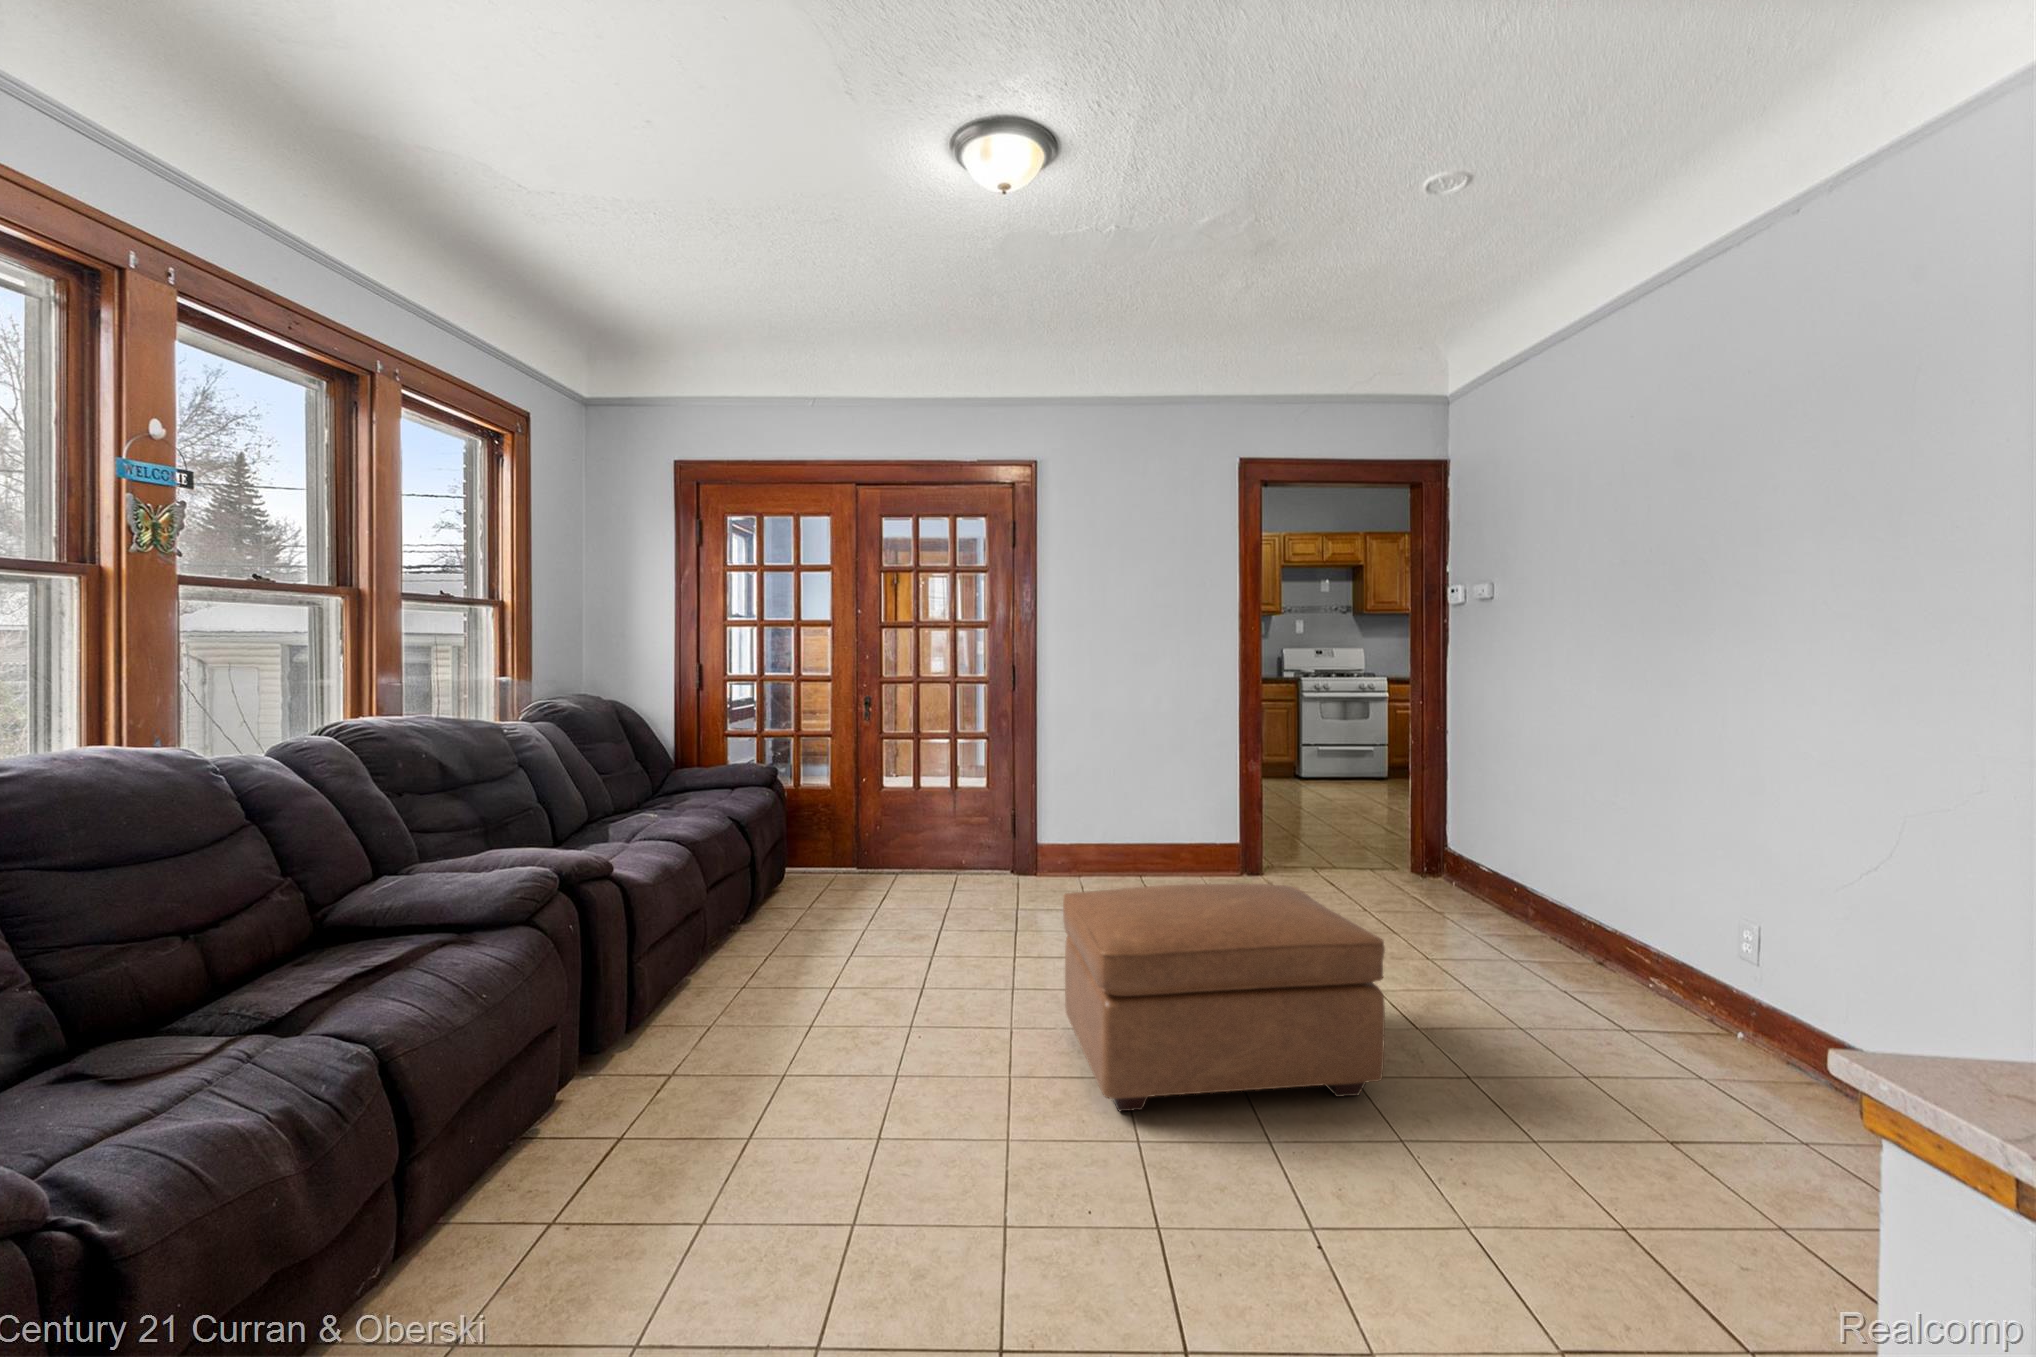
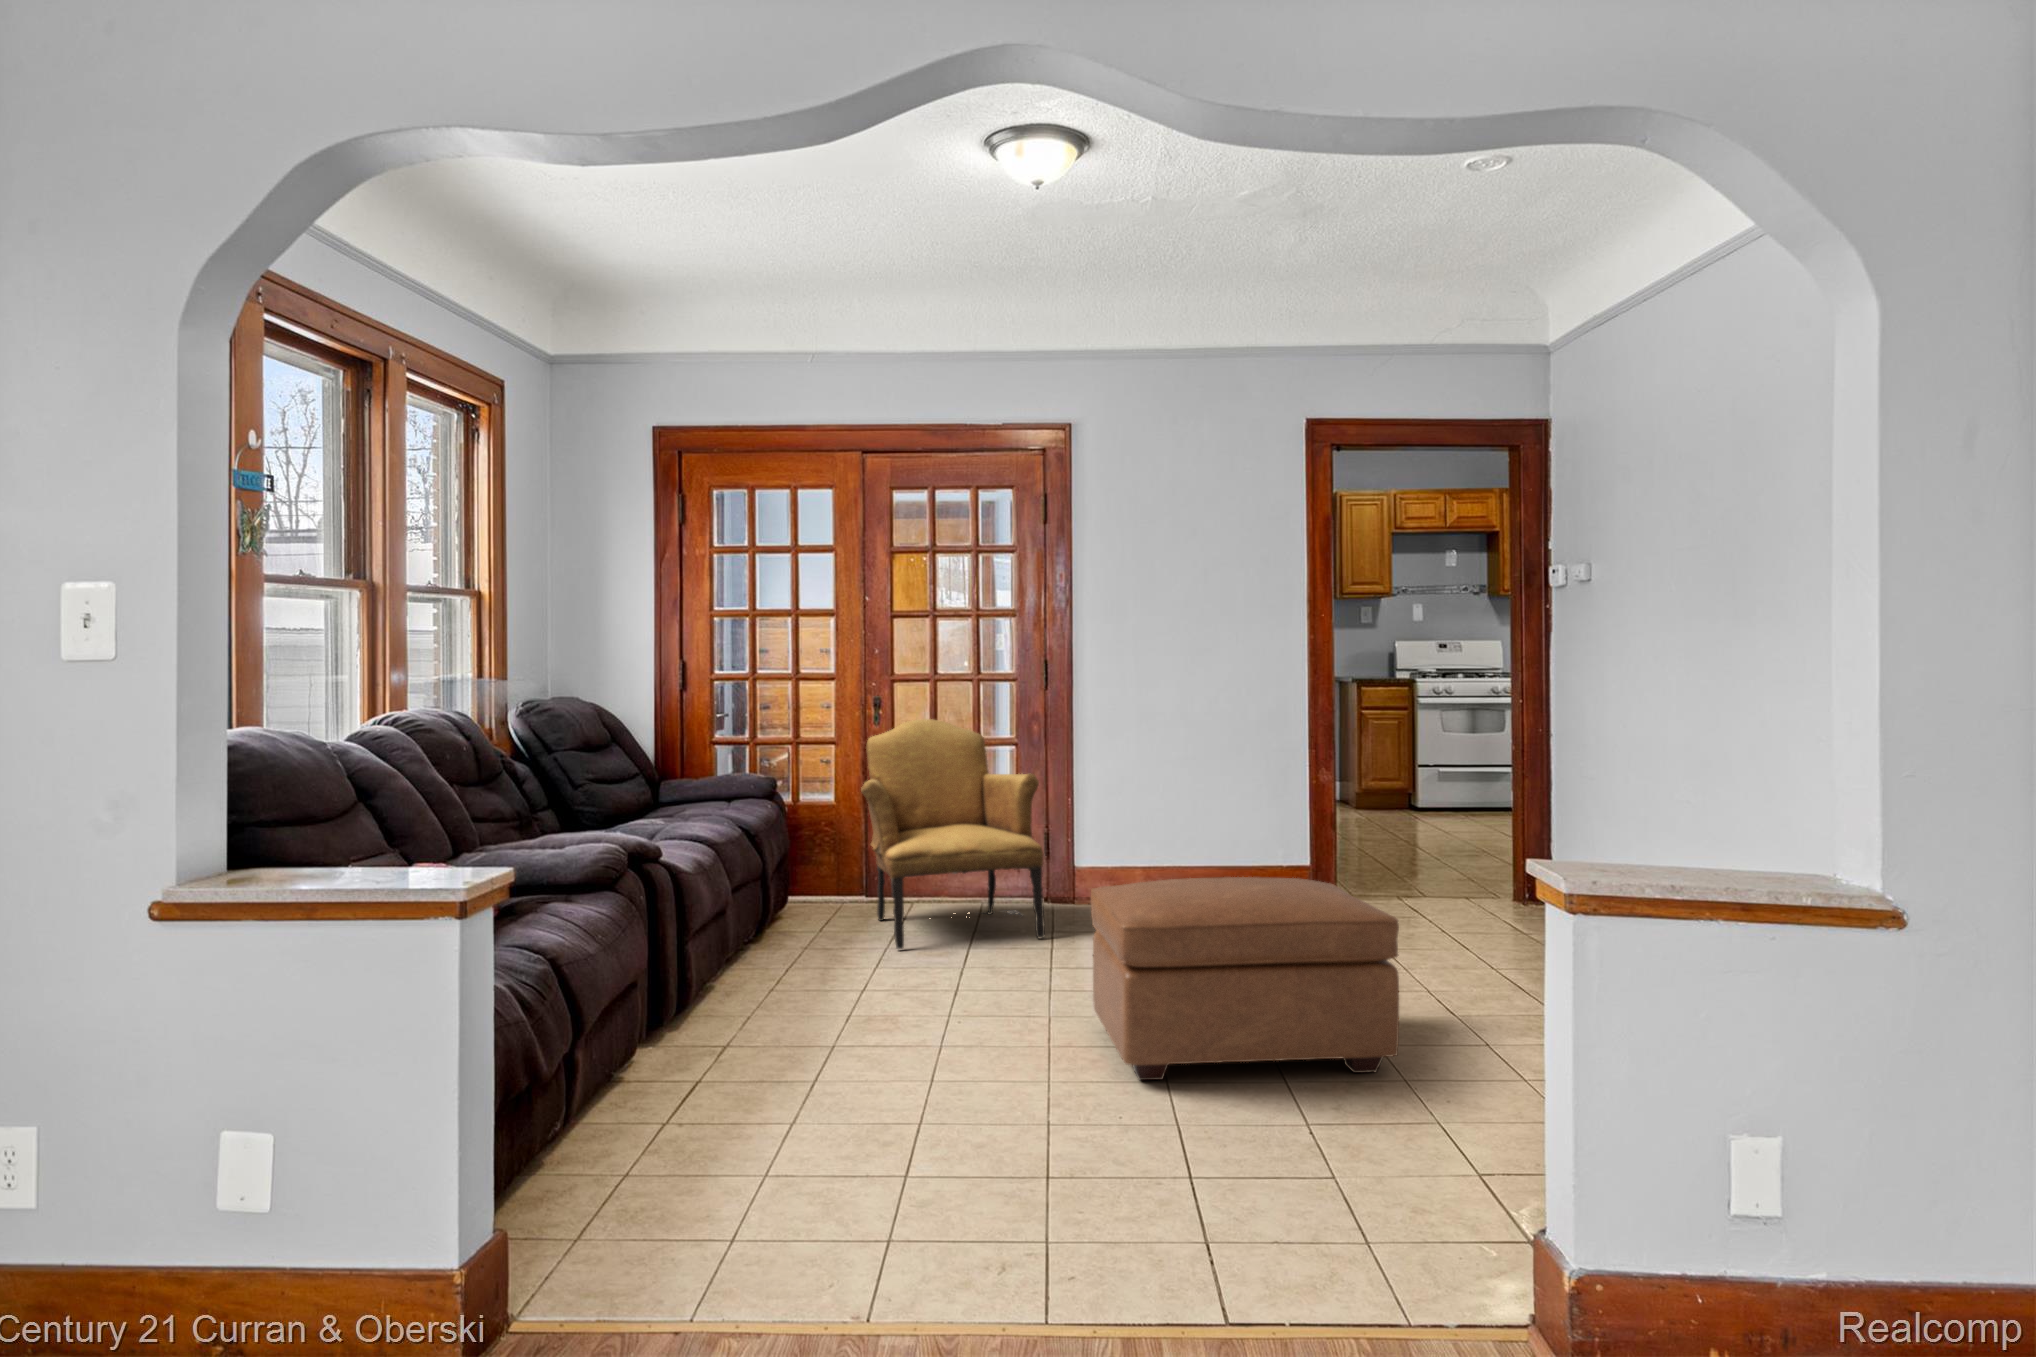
armchair: none [849,717,1015,930] -> present [861,719,1045,949]

